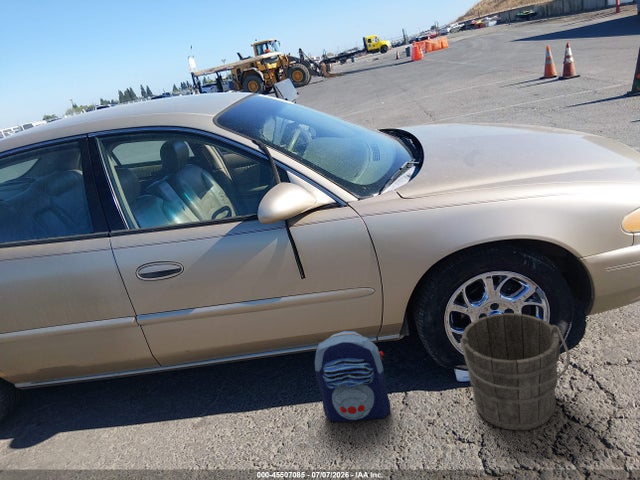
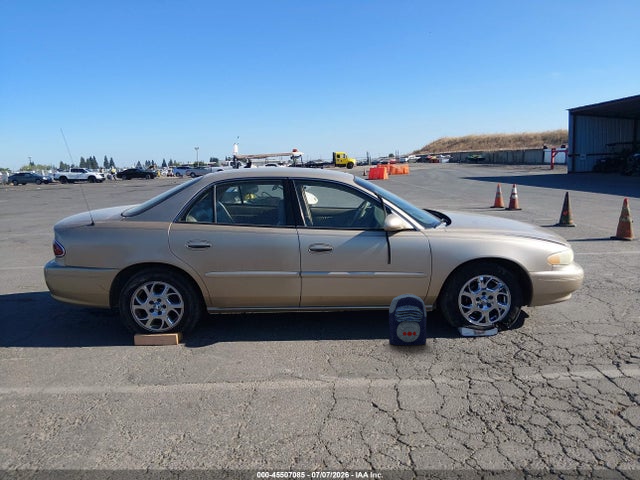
bucket: present [460,313,570,430] -> none [469,296,523,350]

